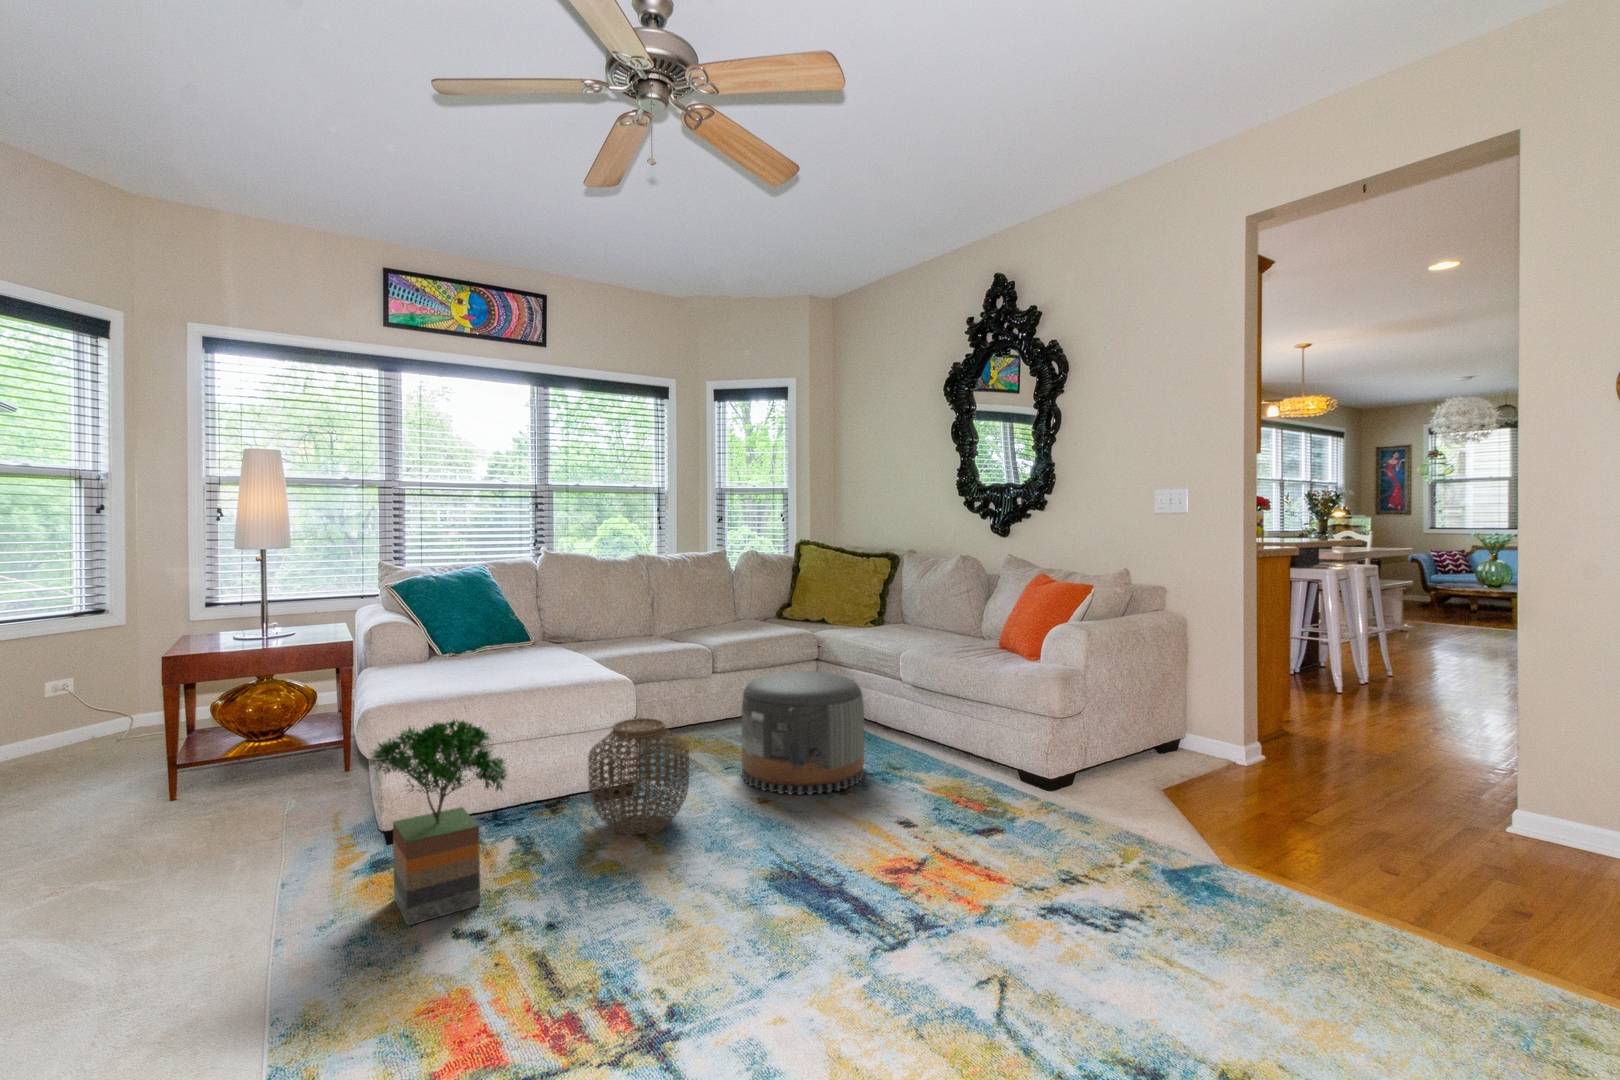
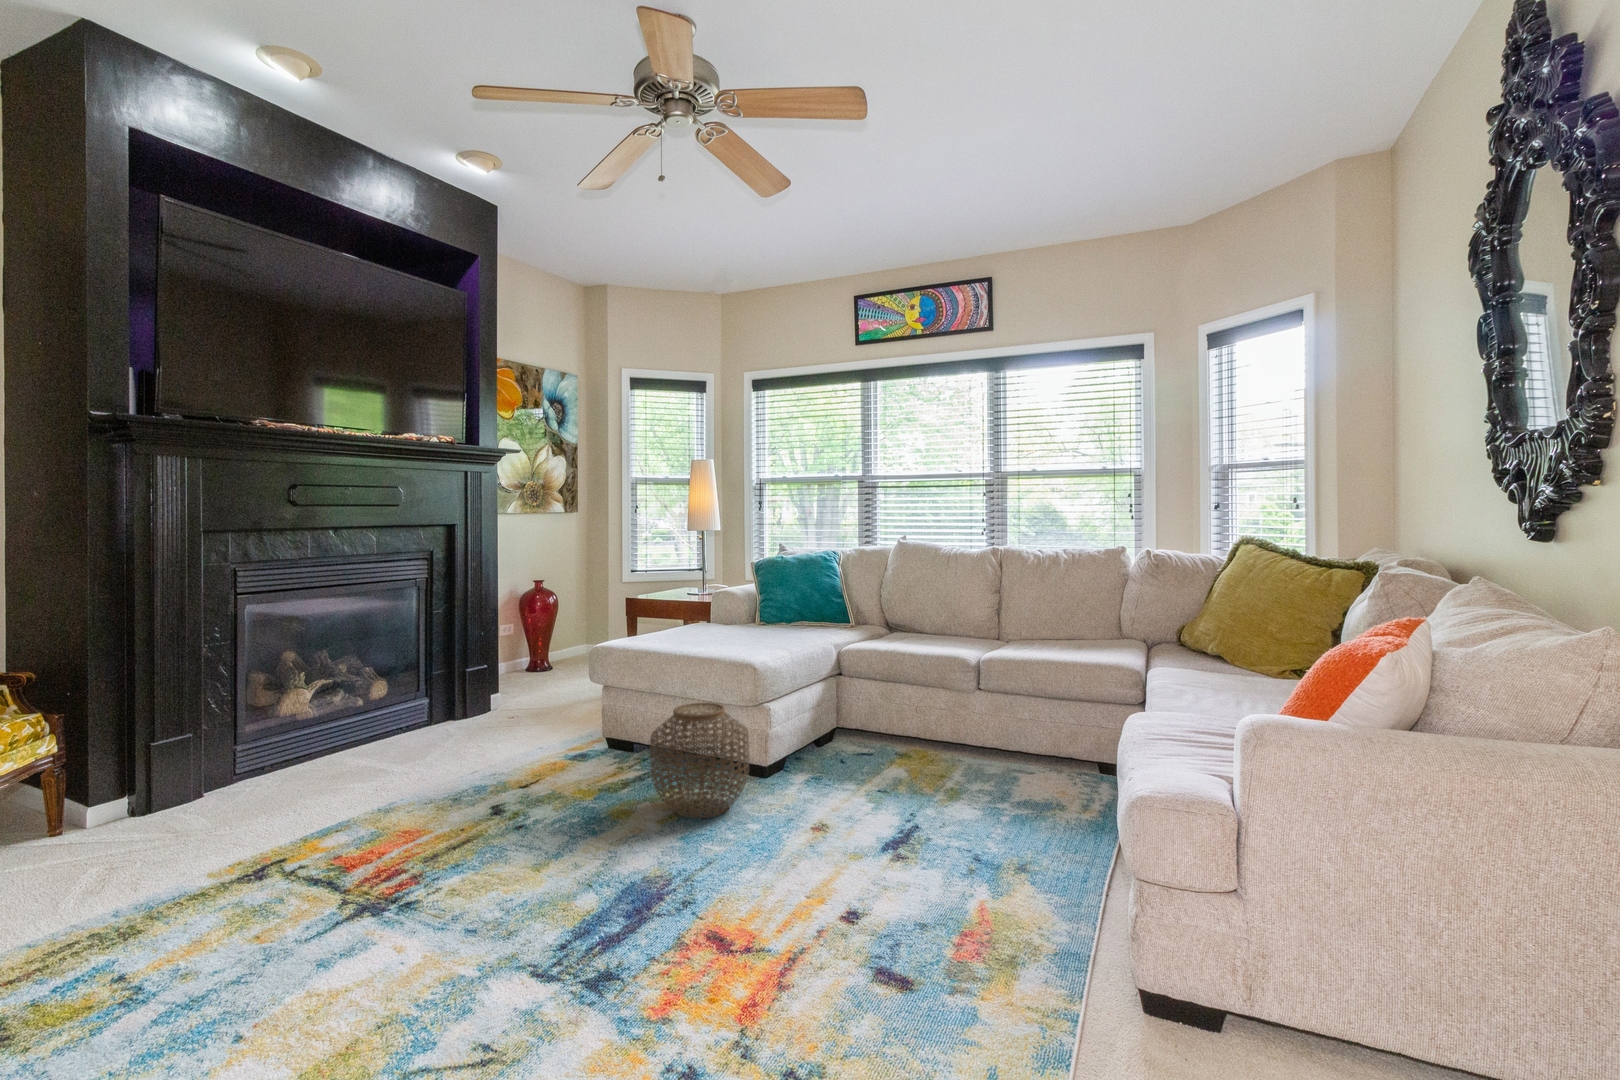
pouf: present [742,671,864,795] -> none [847,695,1008,865]
potted tree: present [370,720,507,925] -> none [467,661,567,812]

